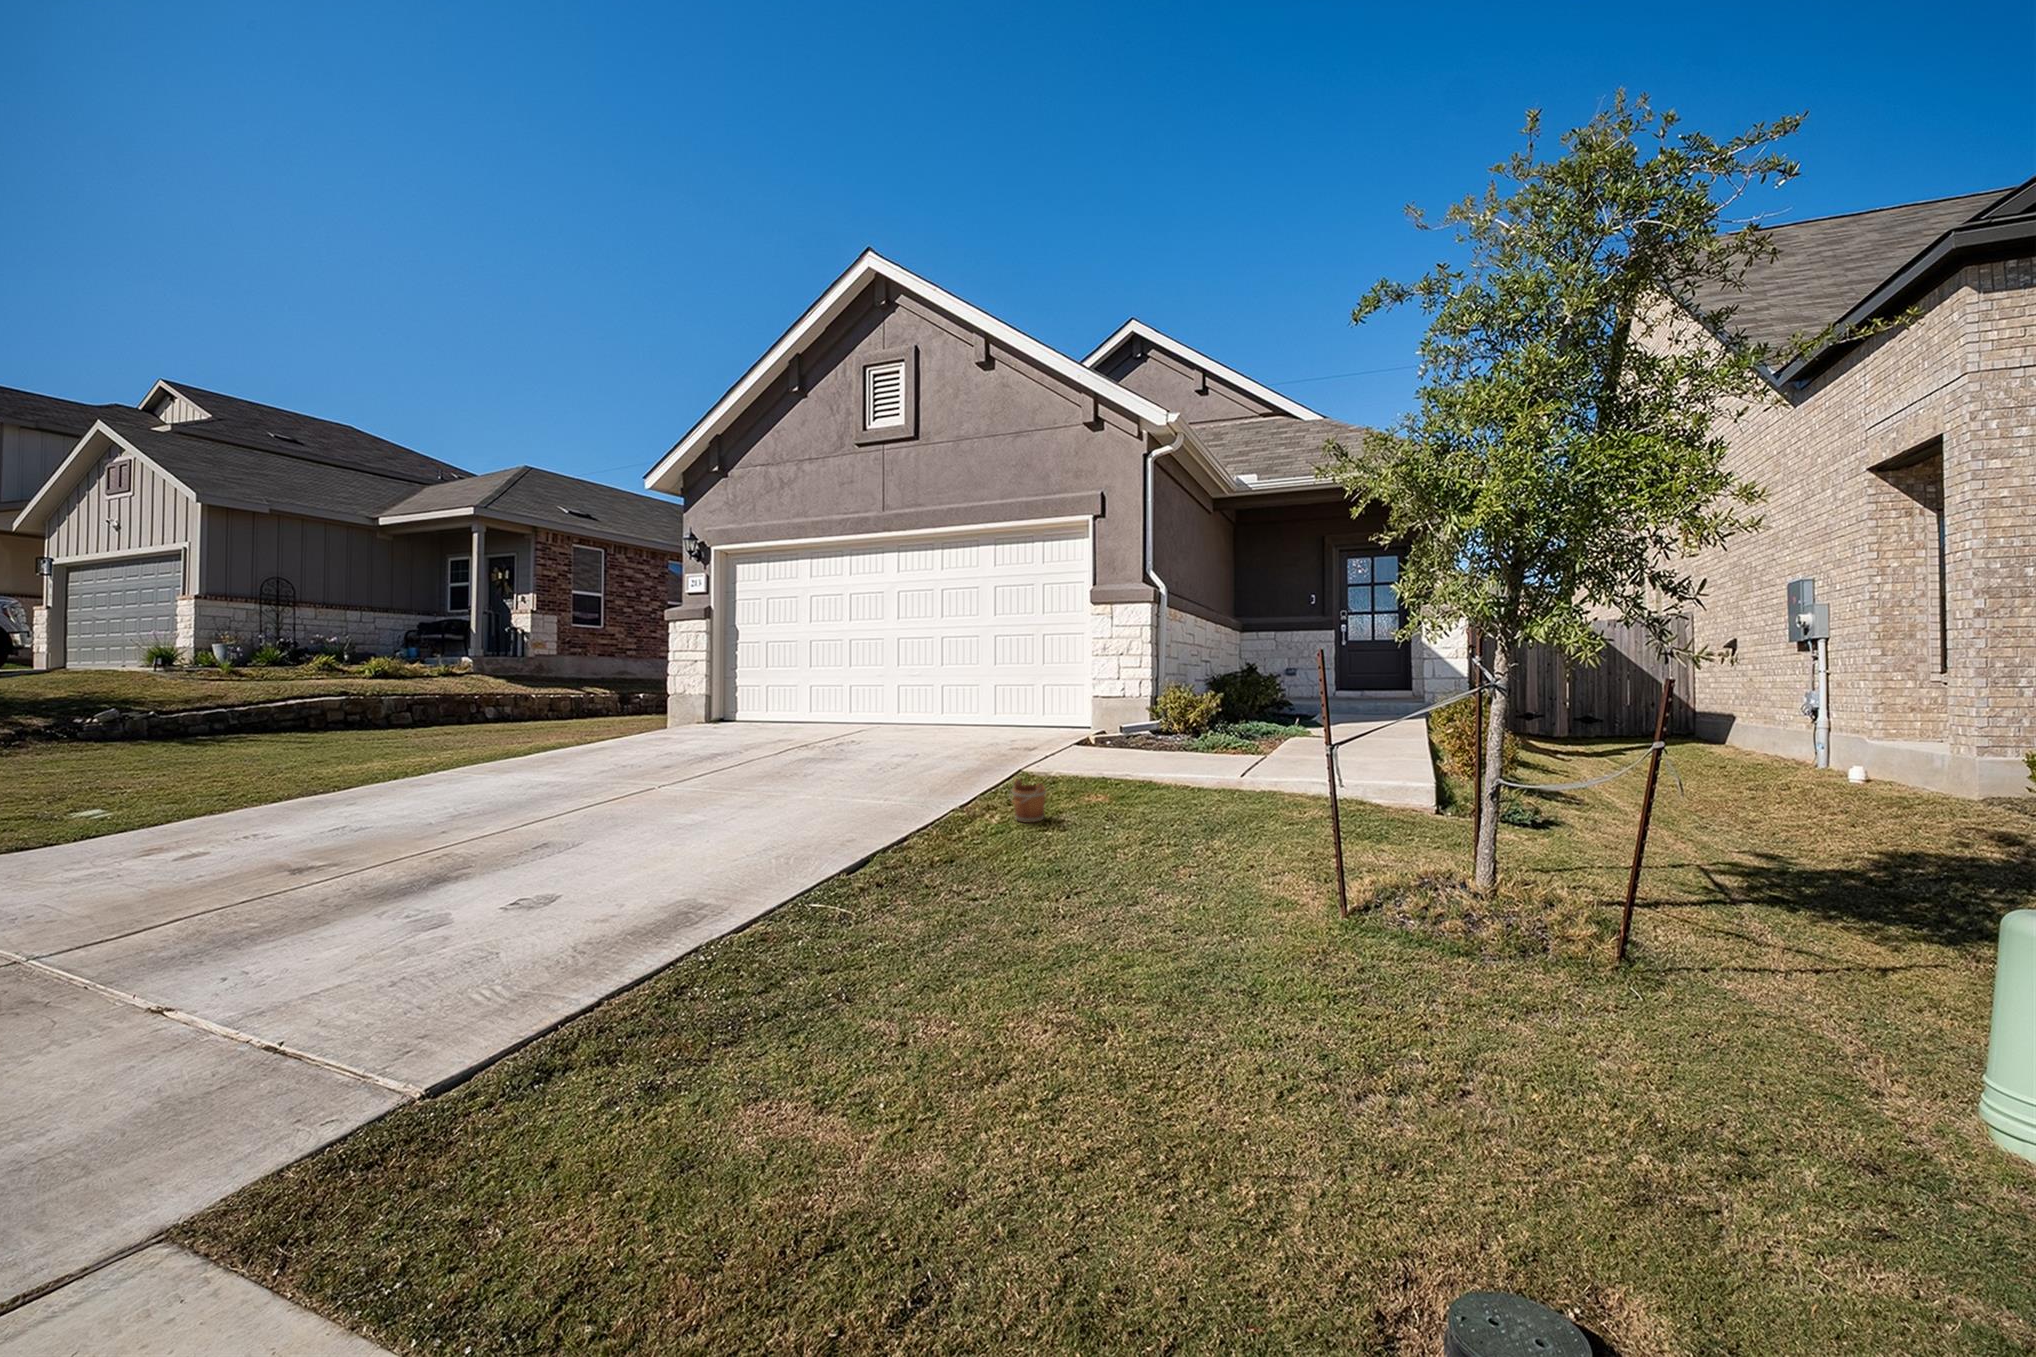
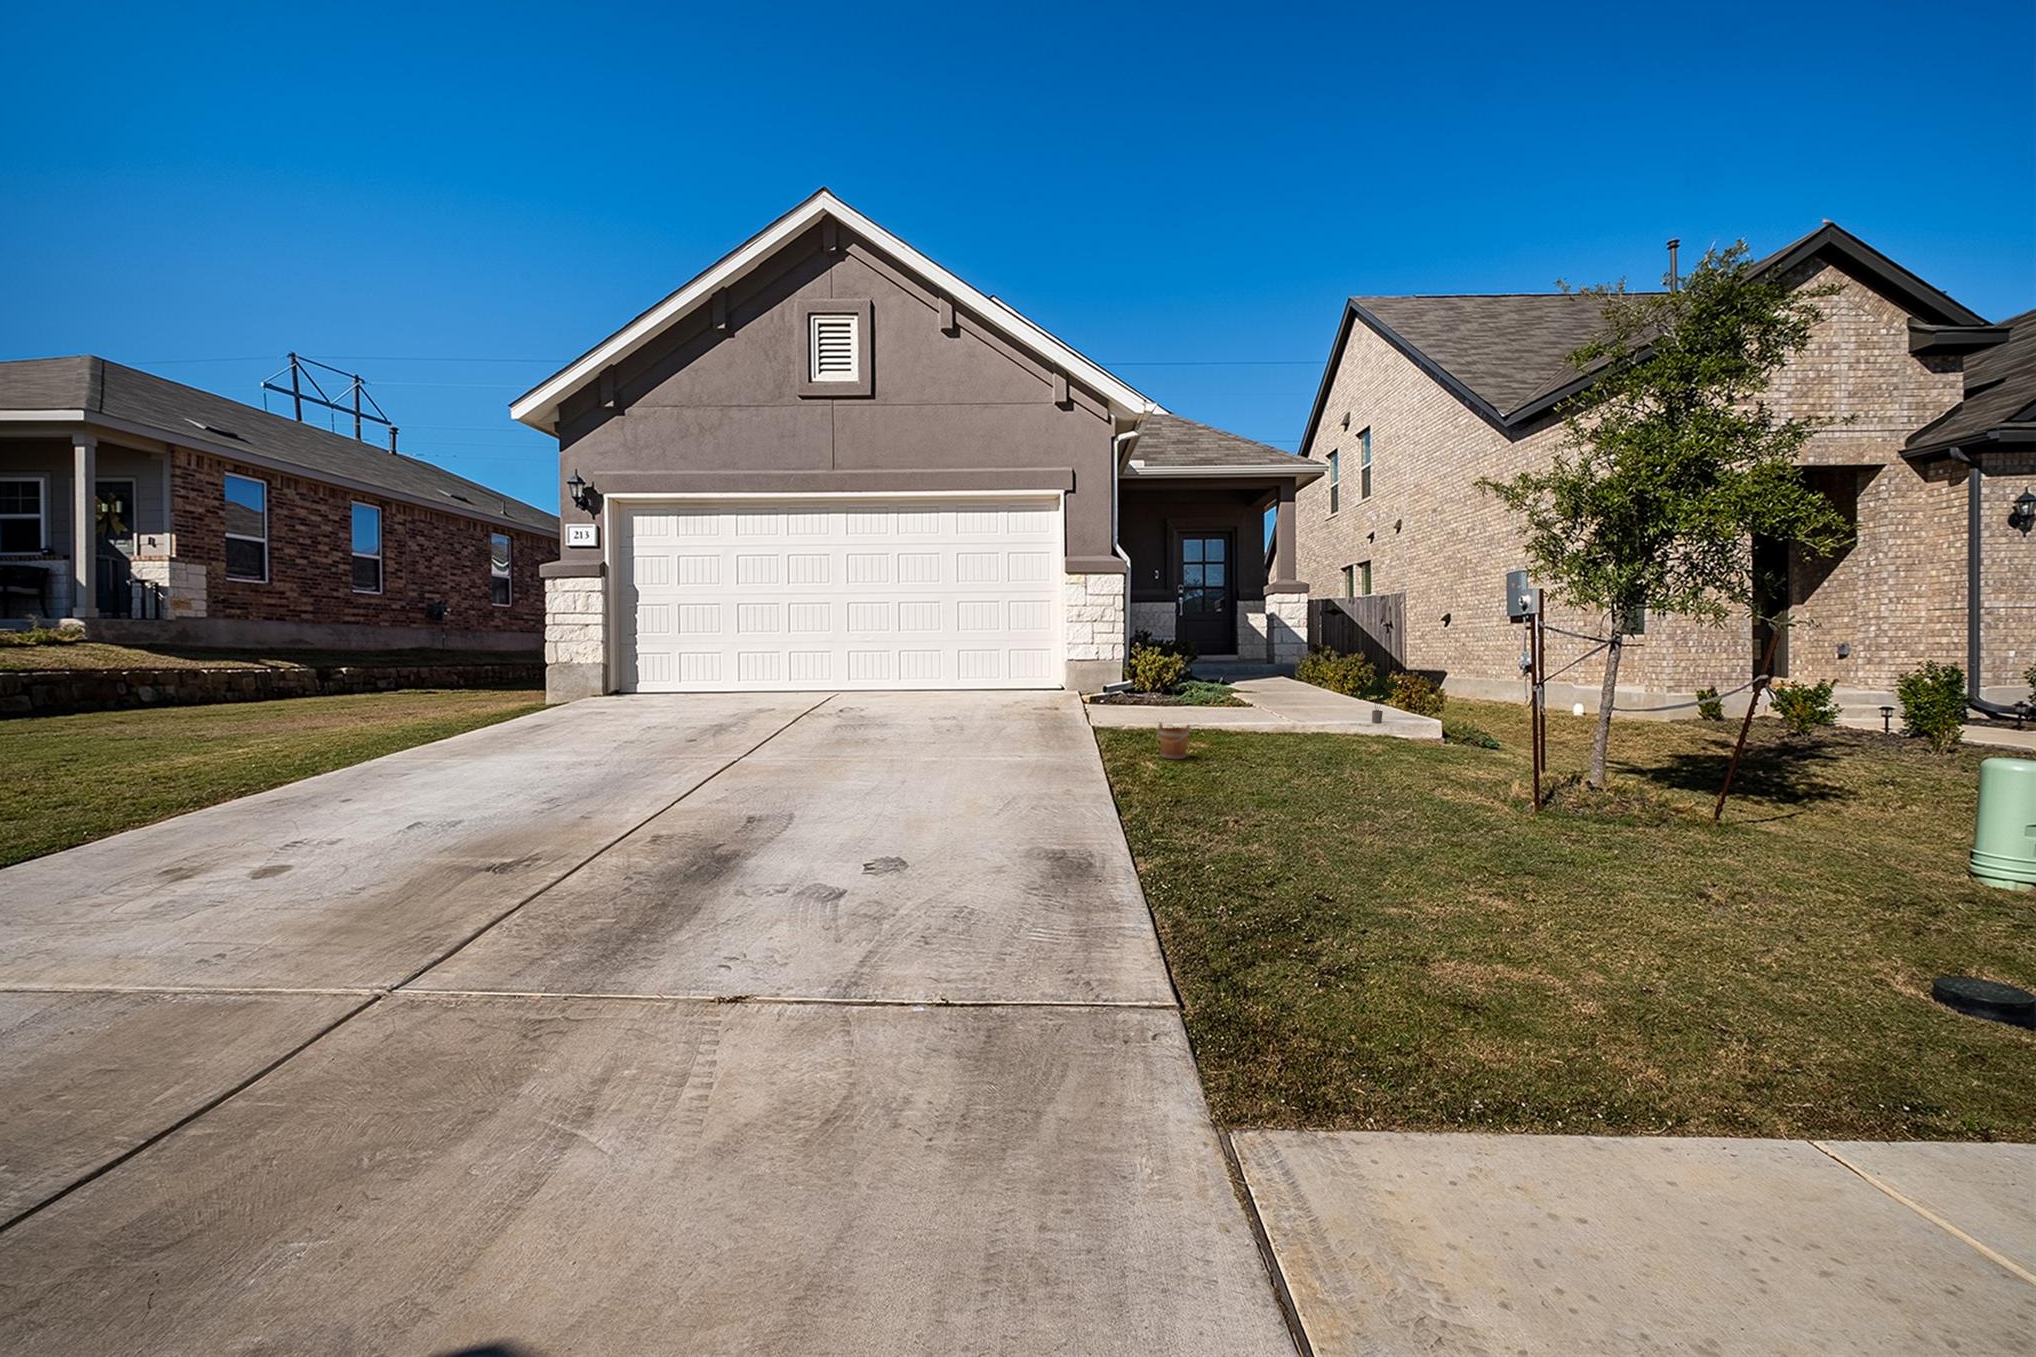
potted plant: none [1352,722,1398,782] -> present [1357,675,1401,723]

